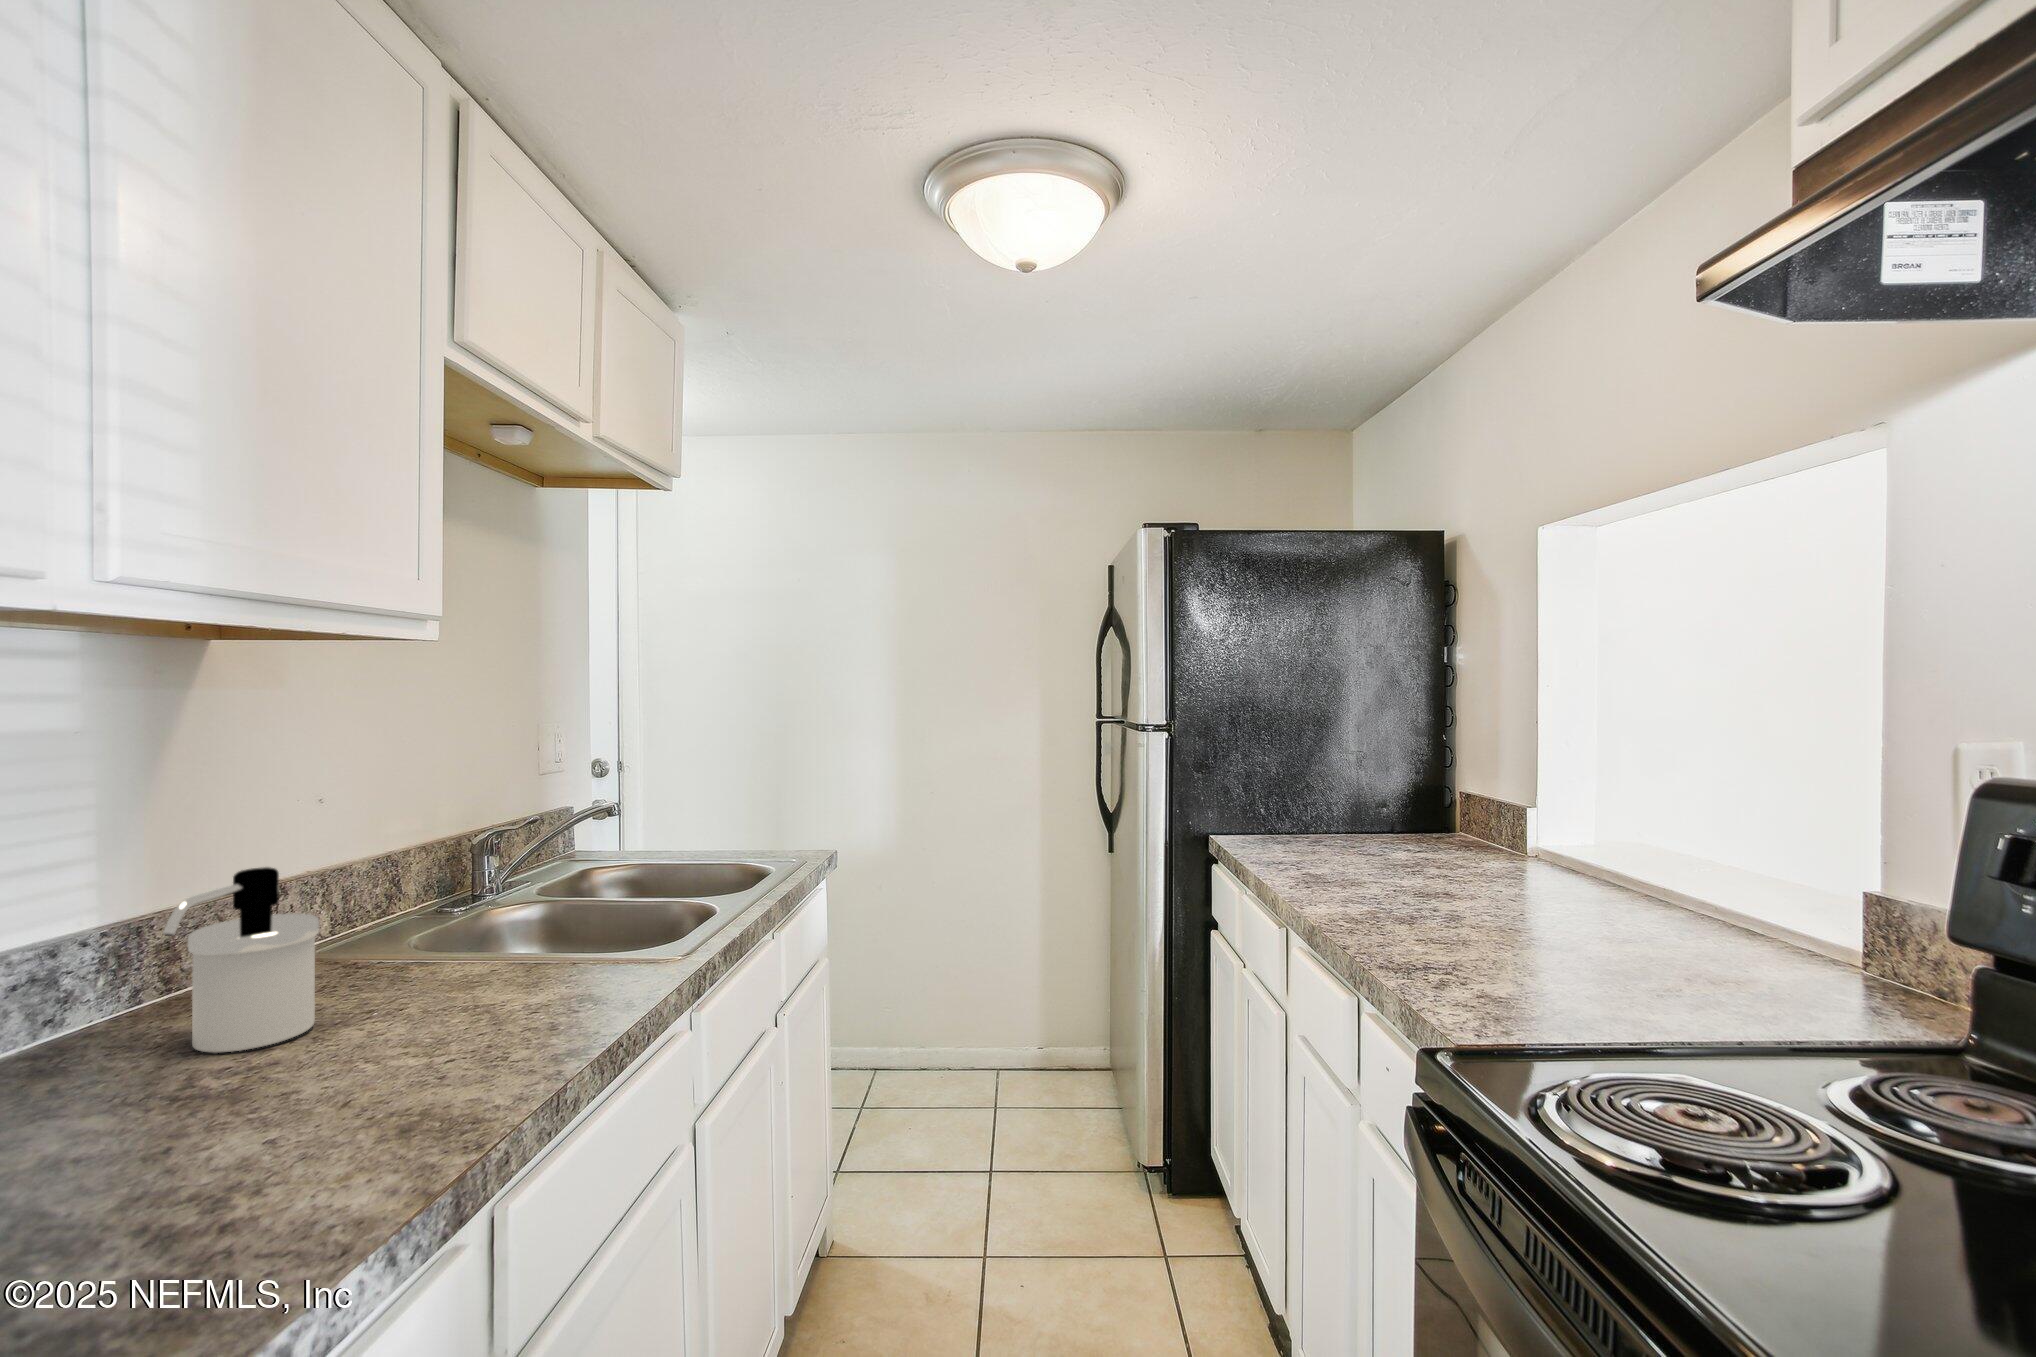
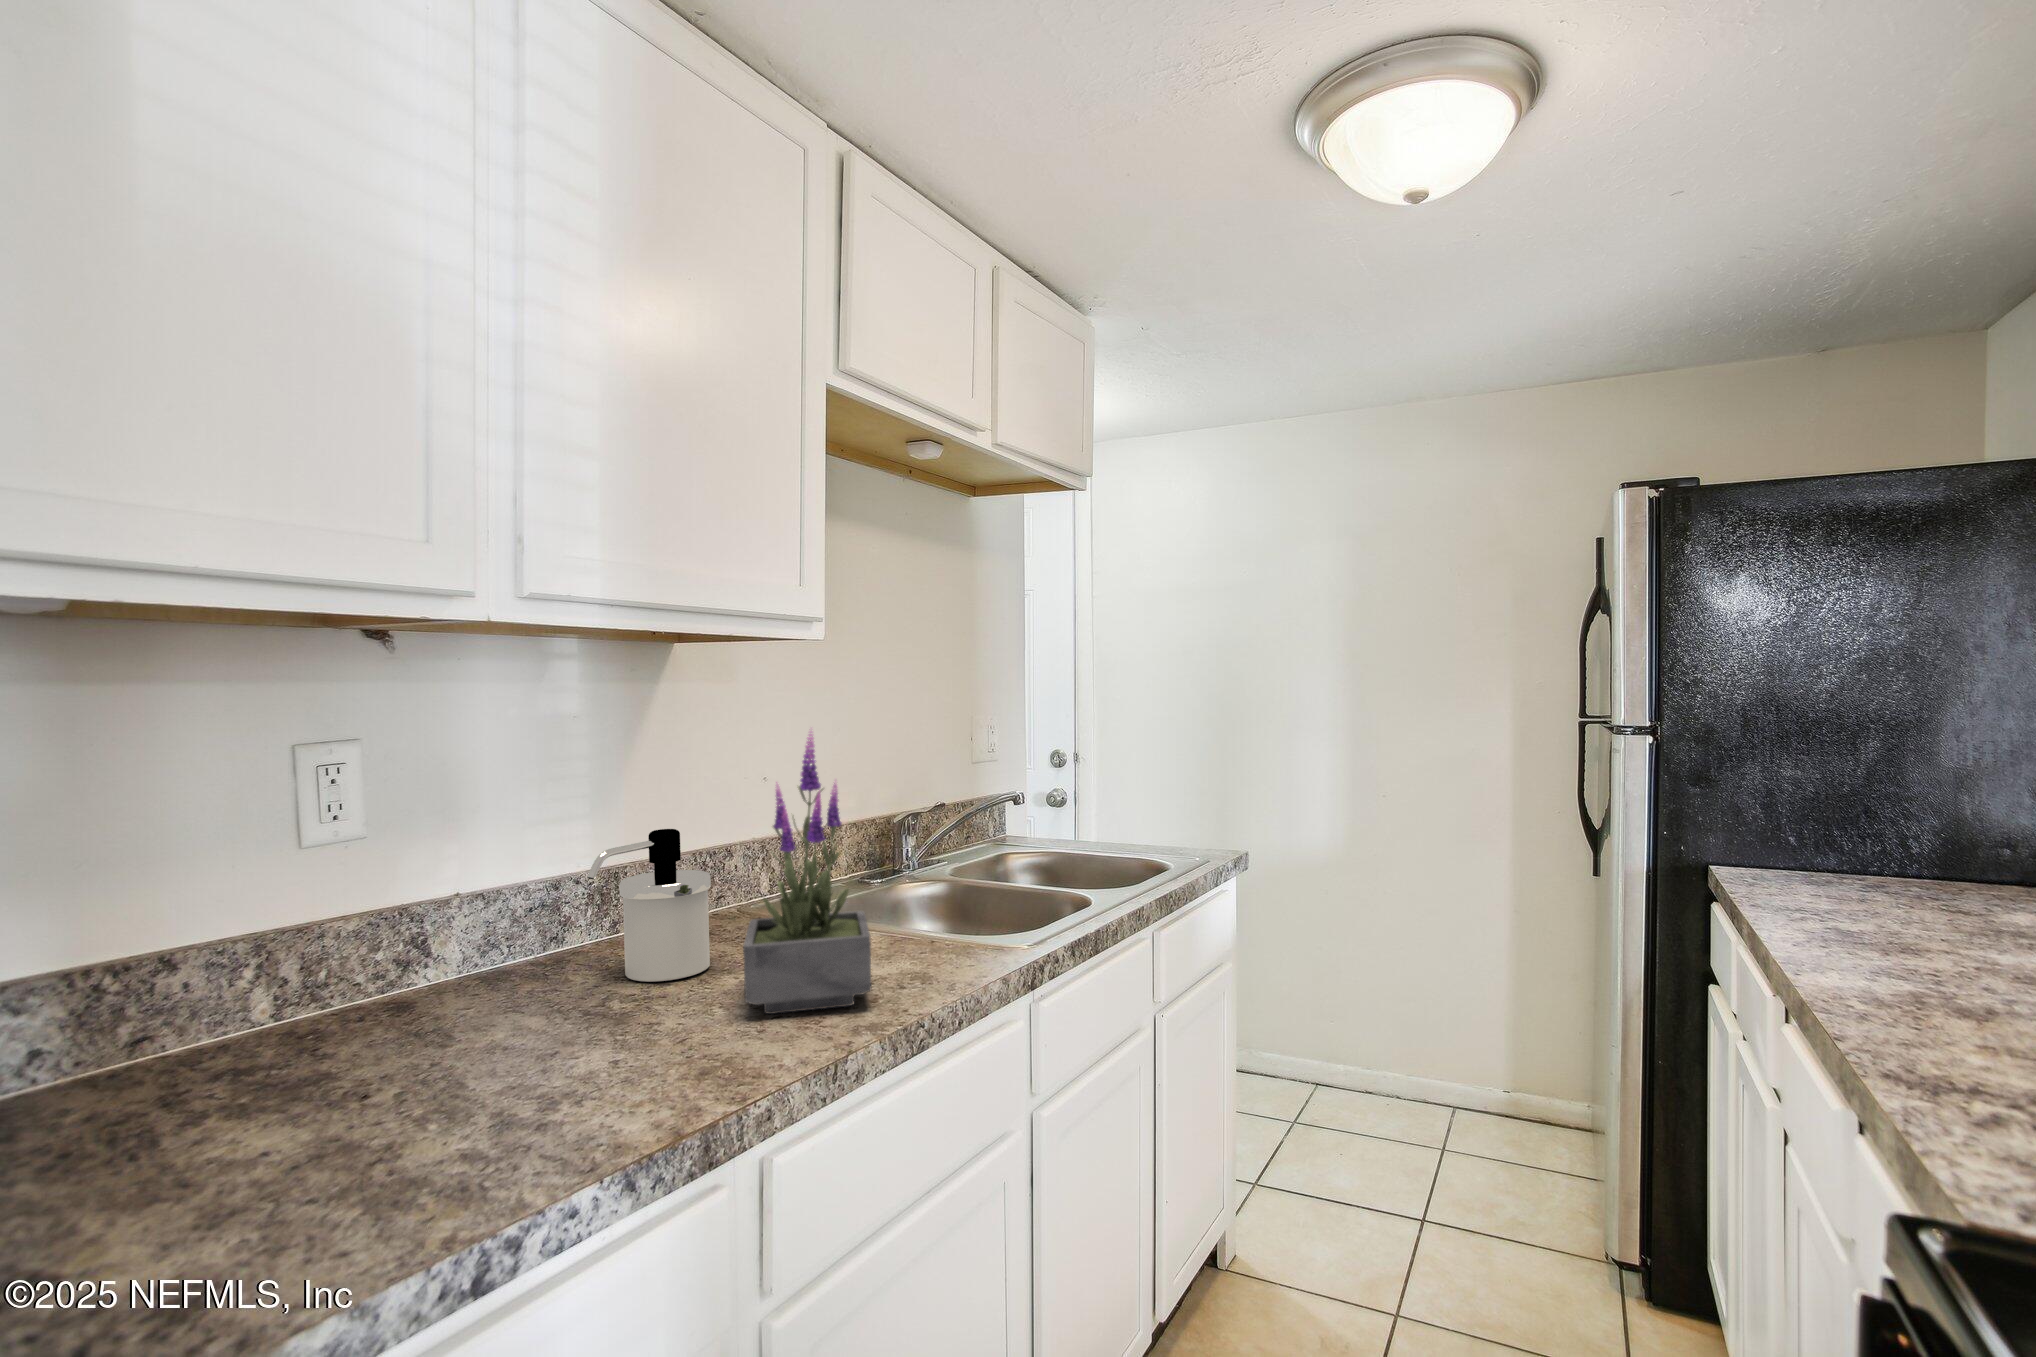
potted plant: none [392,748,563,1059] -> present [743,731,871,1014]

